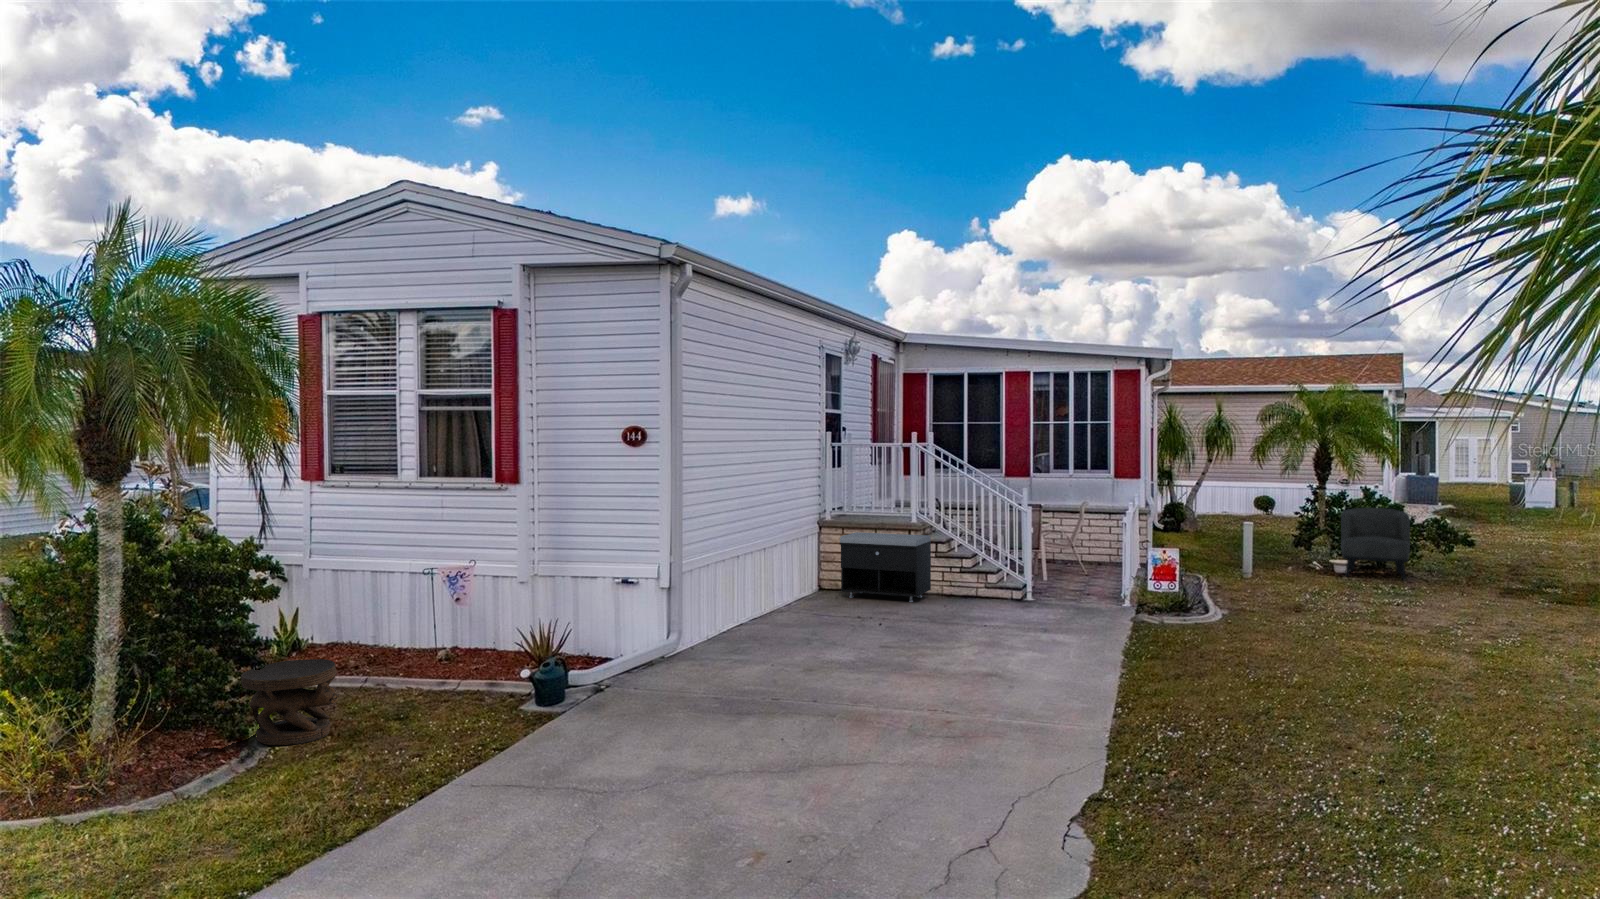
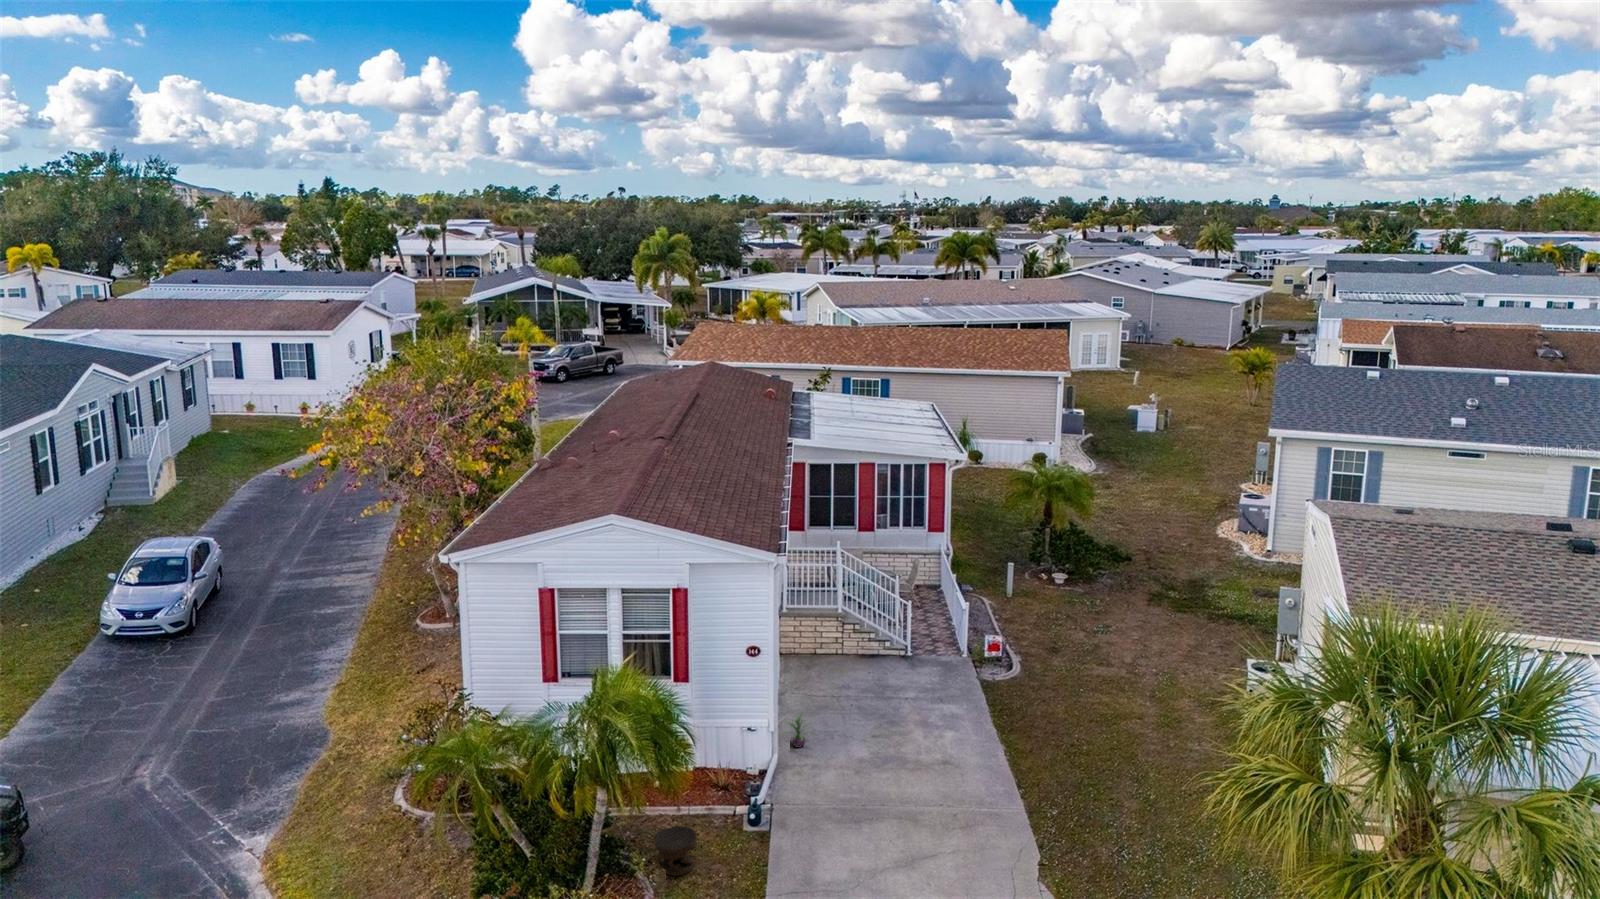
armchair: present [1341,508,1410,580] -> none [1062,540,1100,591]
storage bench: present [840,532,931,602] -> none [798,619,850,666]
decorative plant: none [693,591,762,652] -> present [787,714,805,748]

